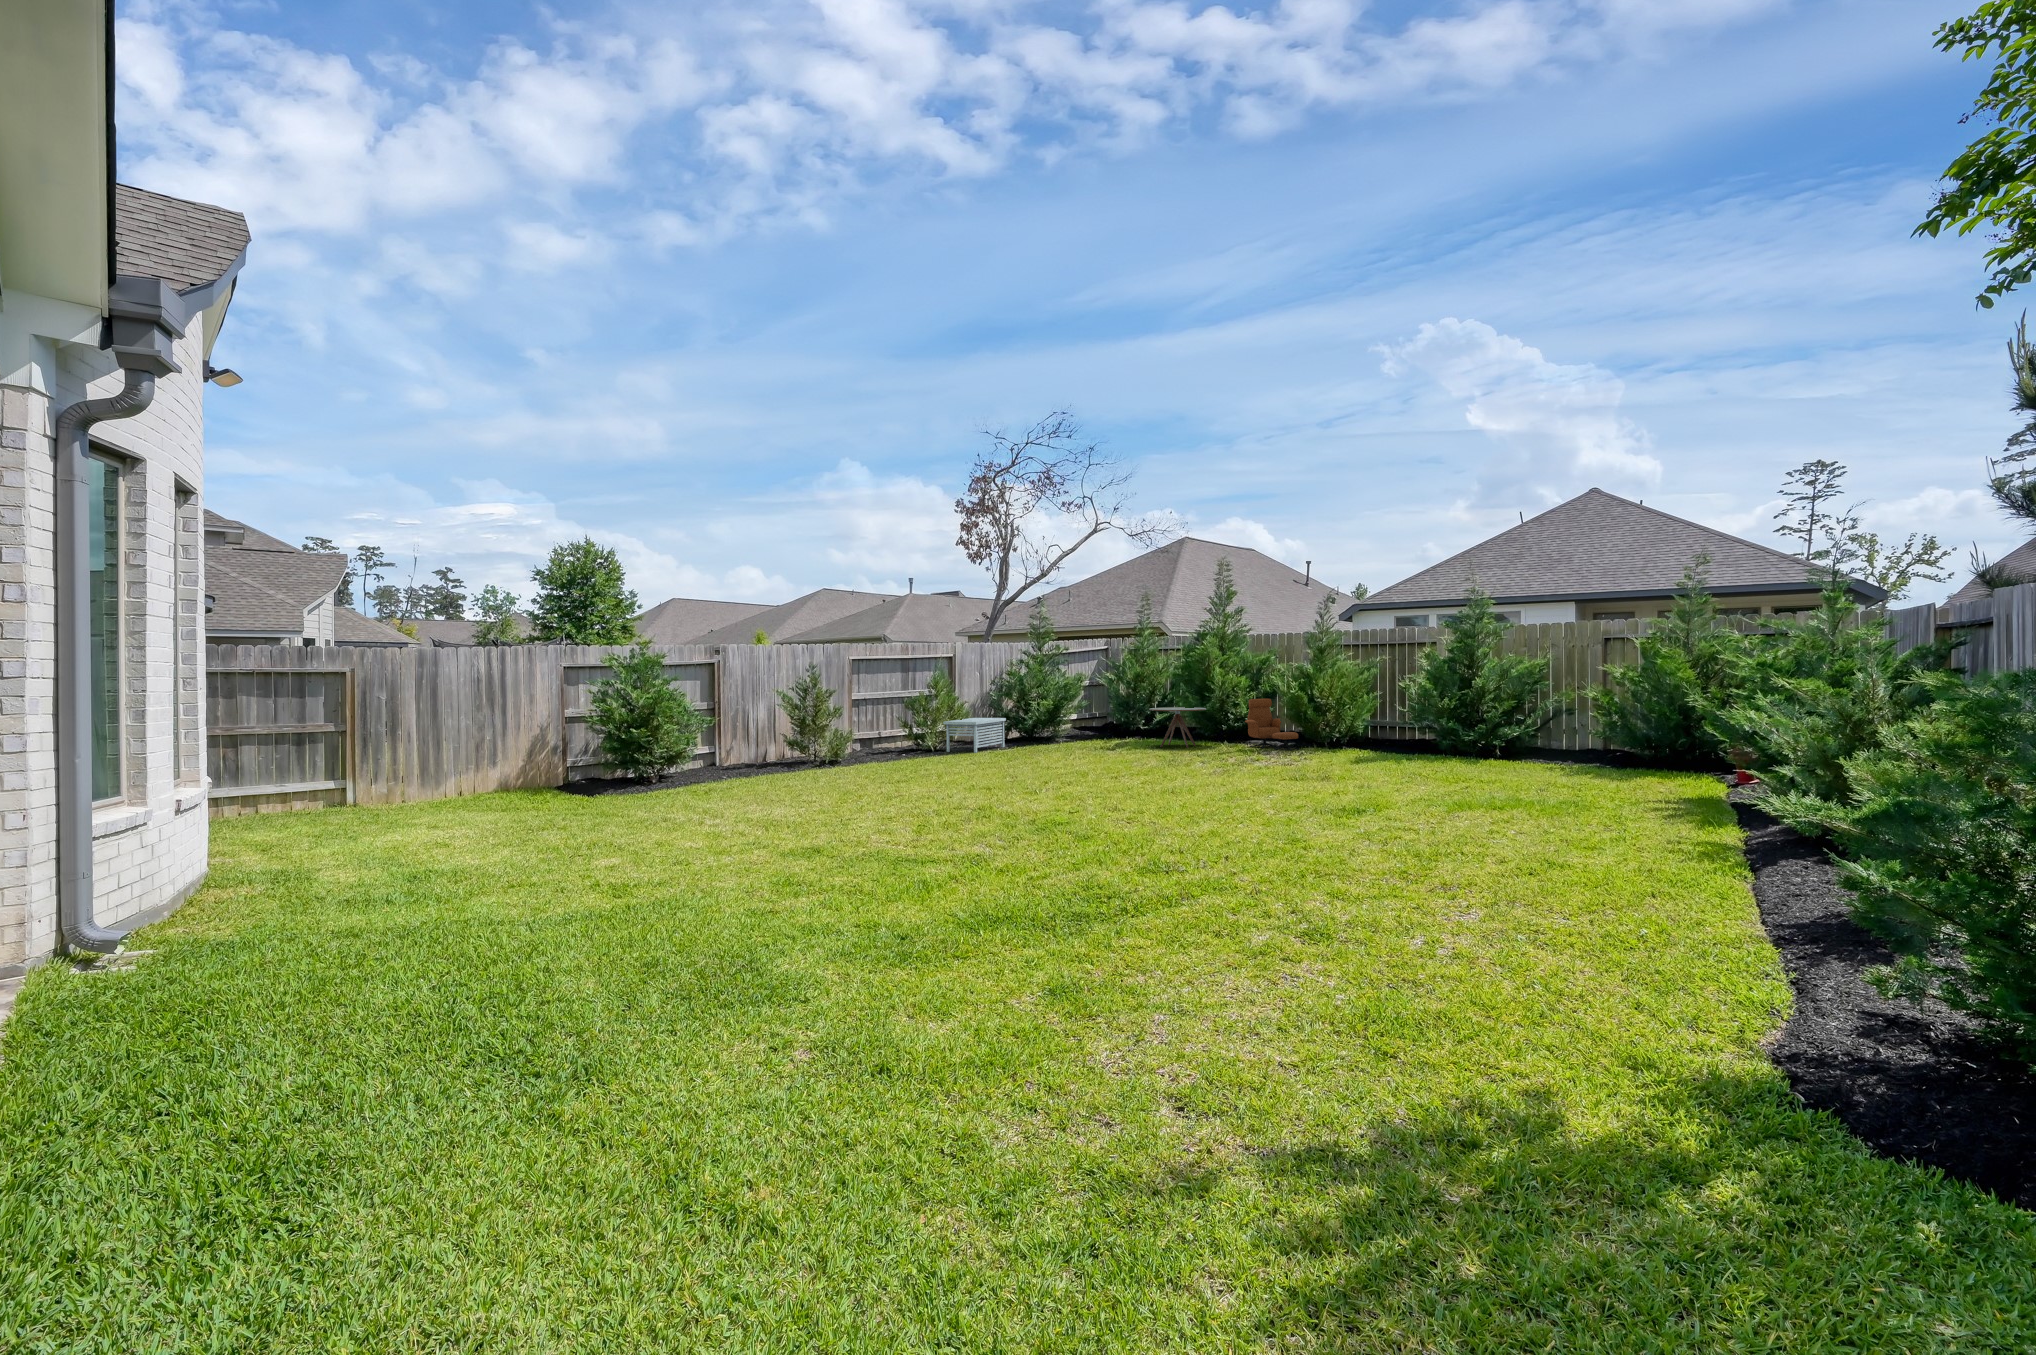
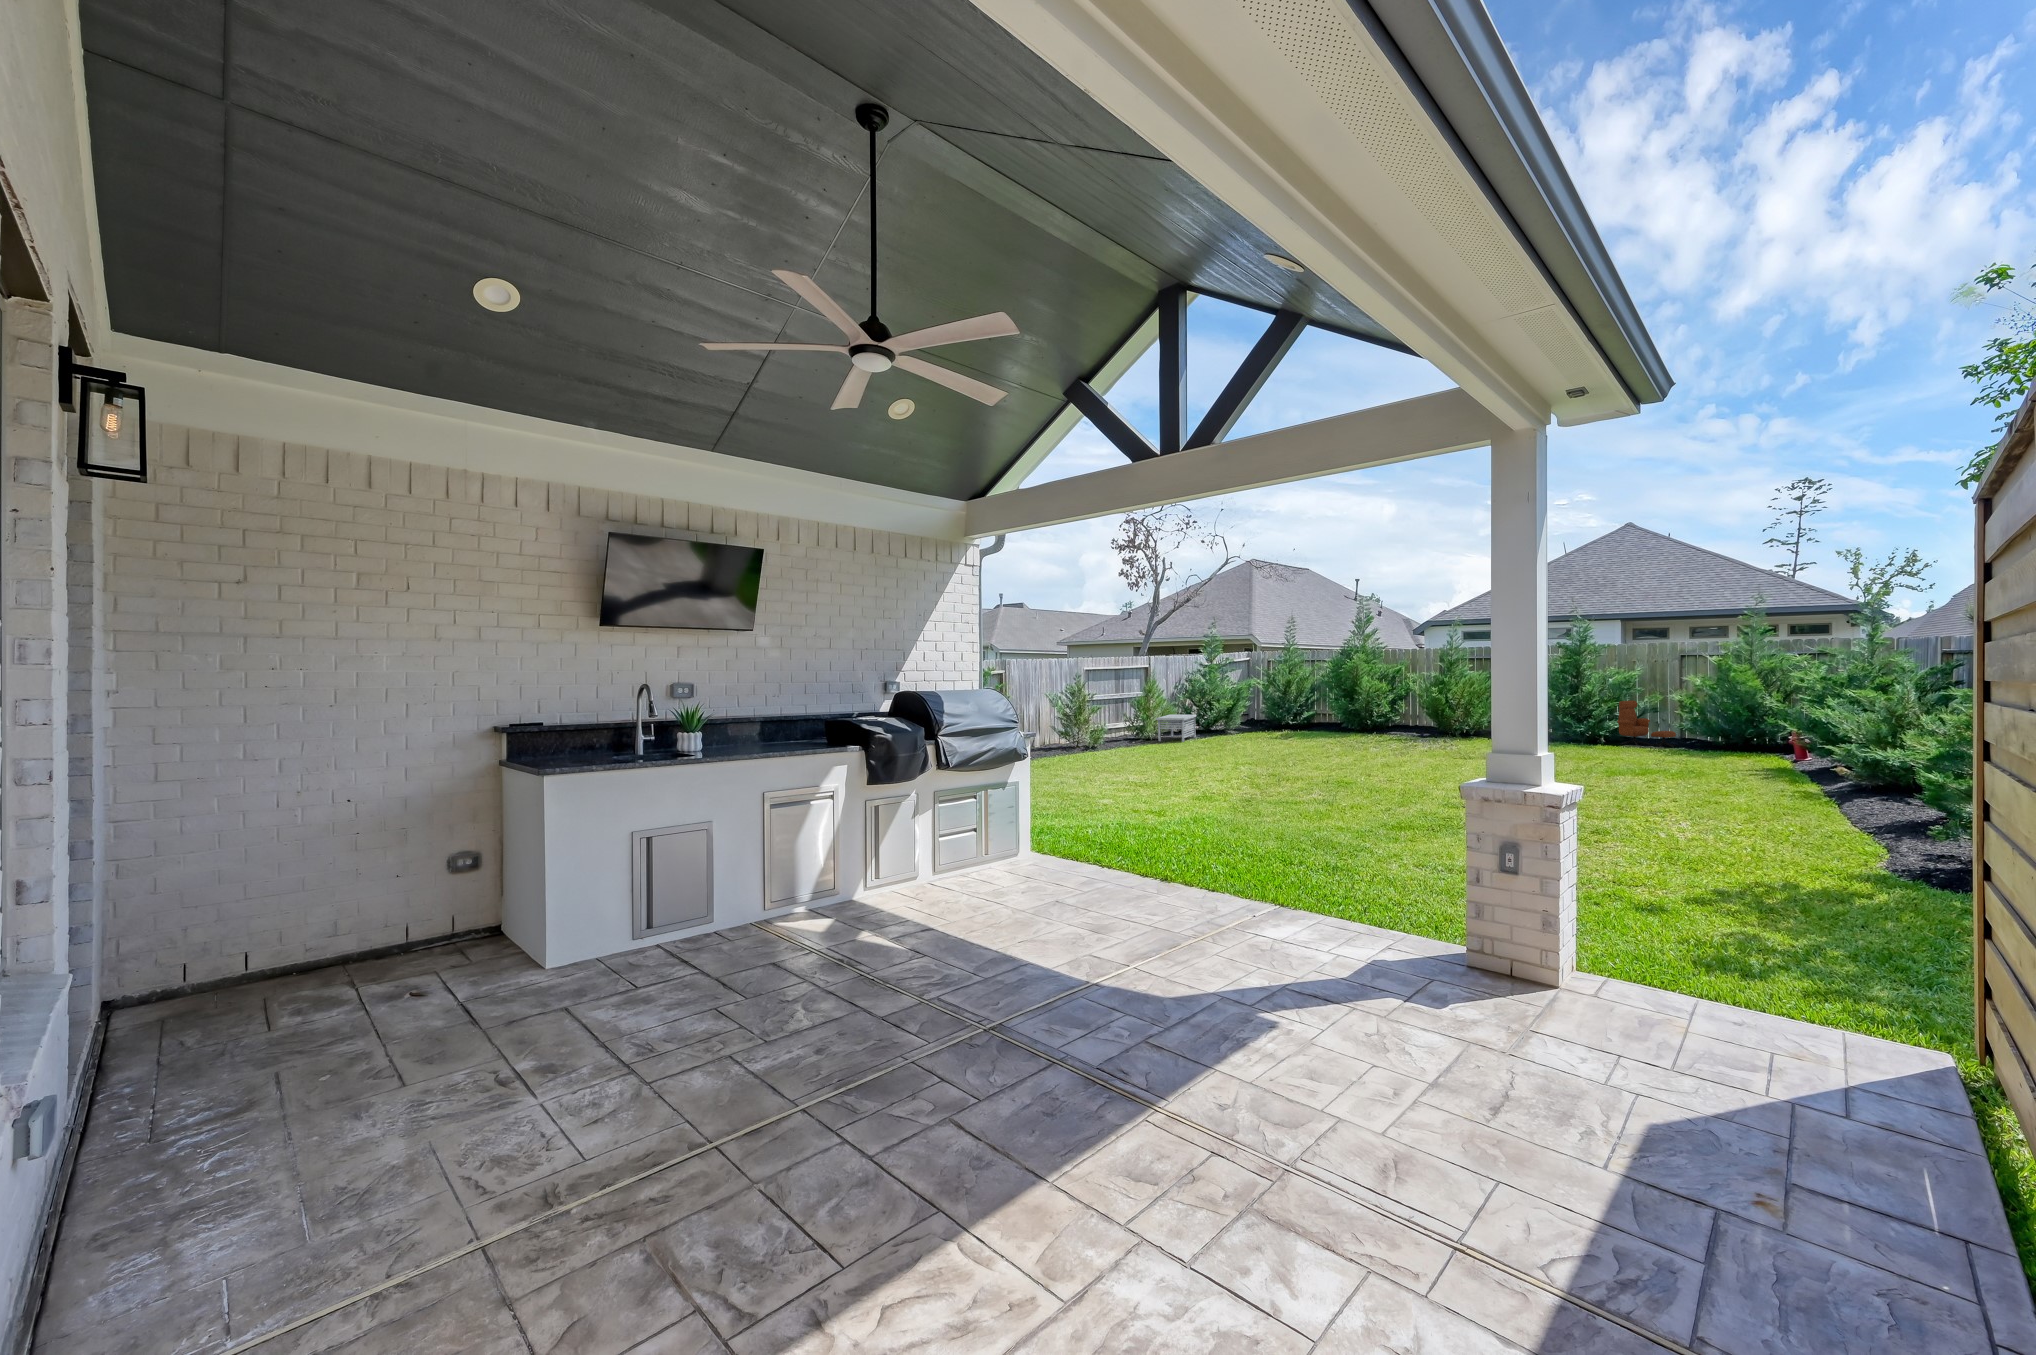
lounge chair: present [1245,699,1299,750] -> present [1617,701,1677,747]
round table: present [1150,707,1206,748] -> none [1312,705,1358,737]

